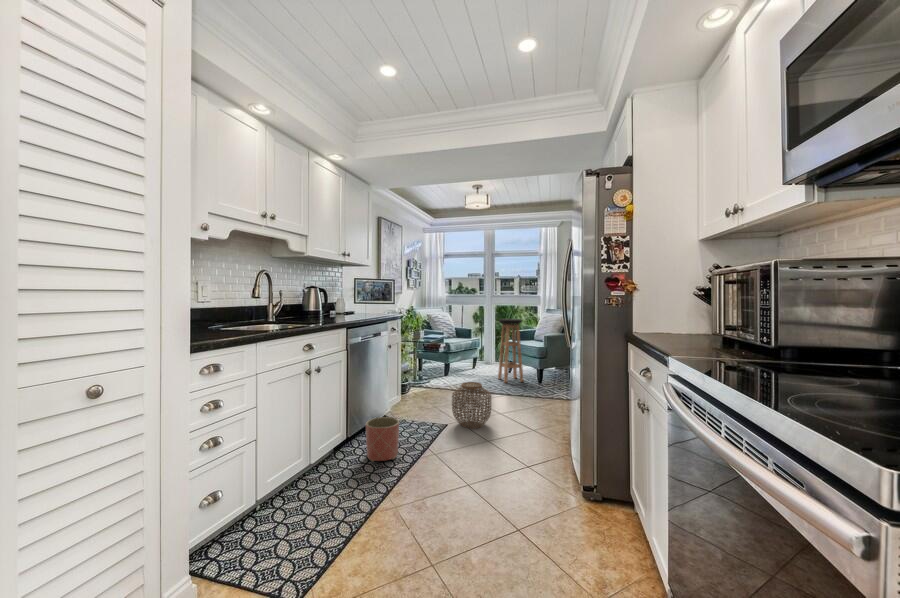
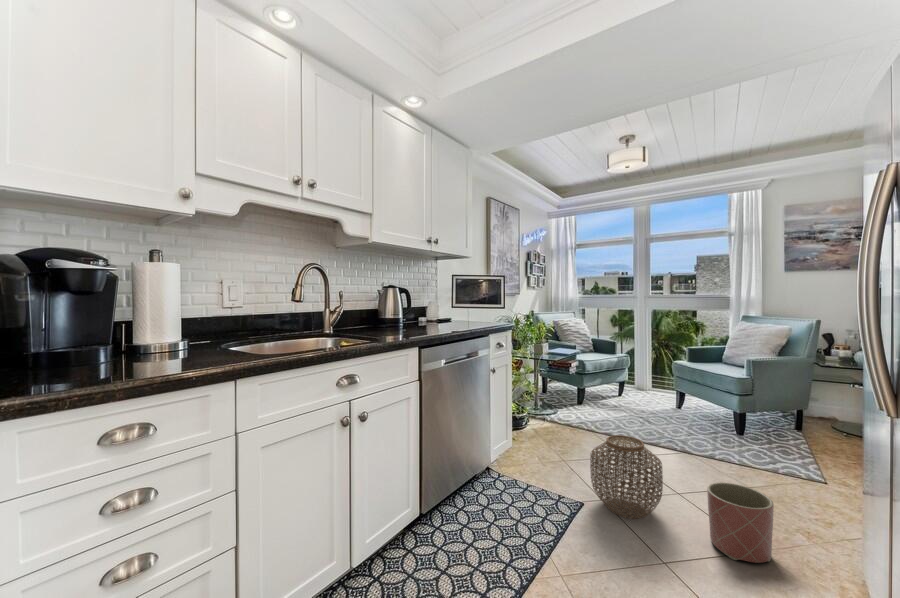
bar stool: present [498,319,524,383] -> none [660,329,705,427]
planter: present [366,417,399,462] -> present [707,483,774,563]

